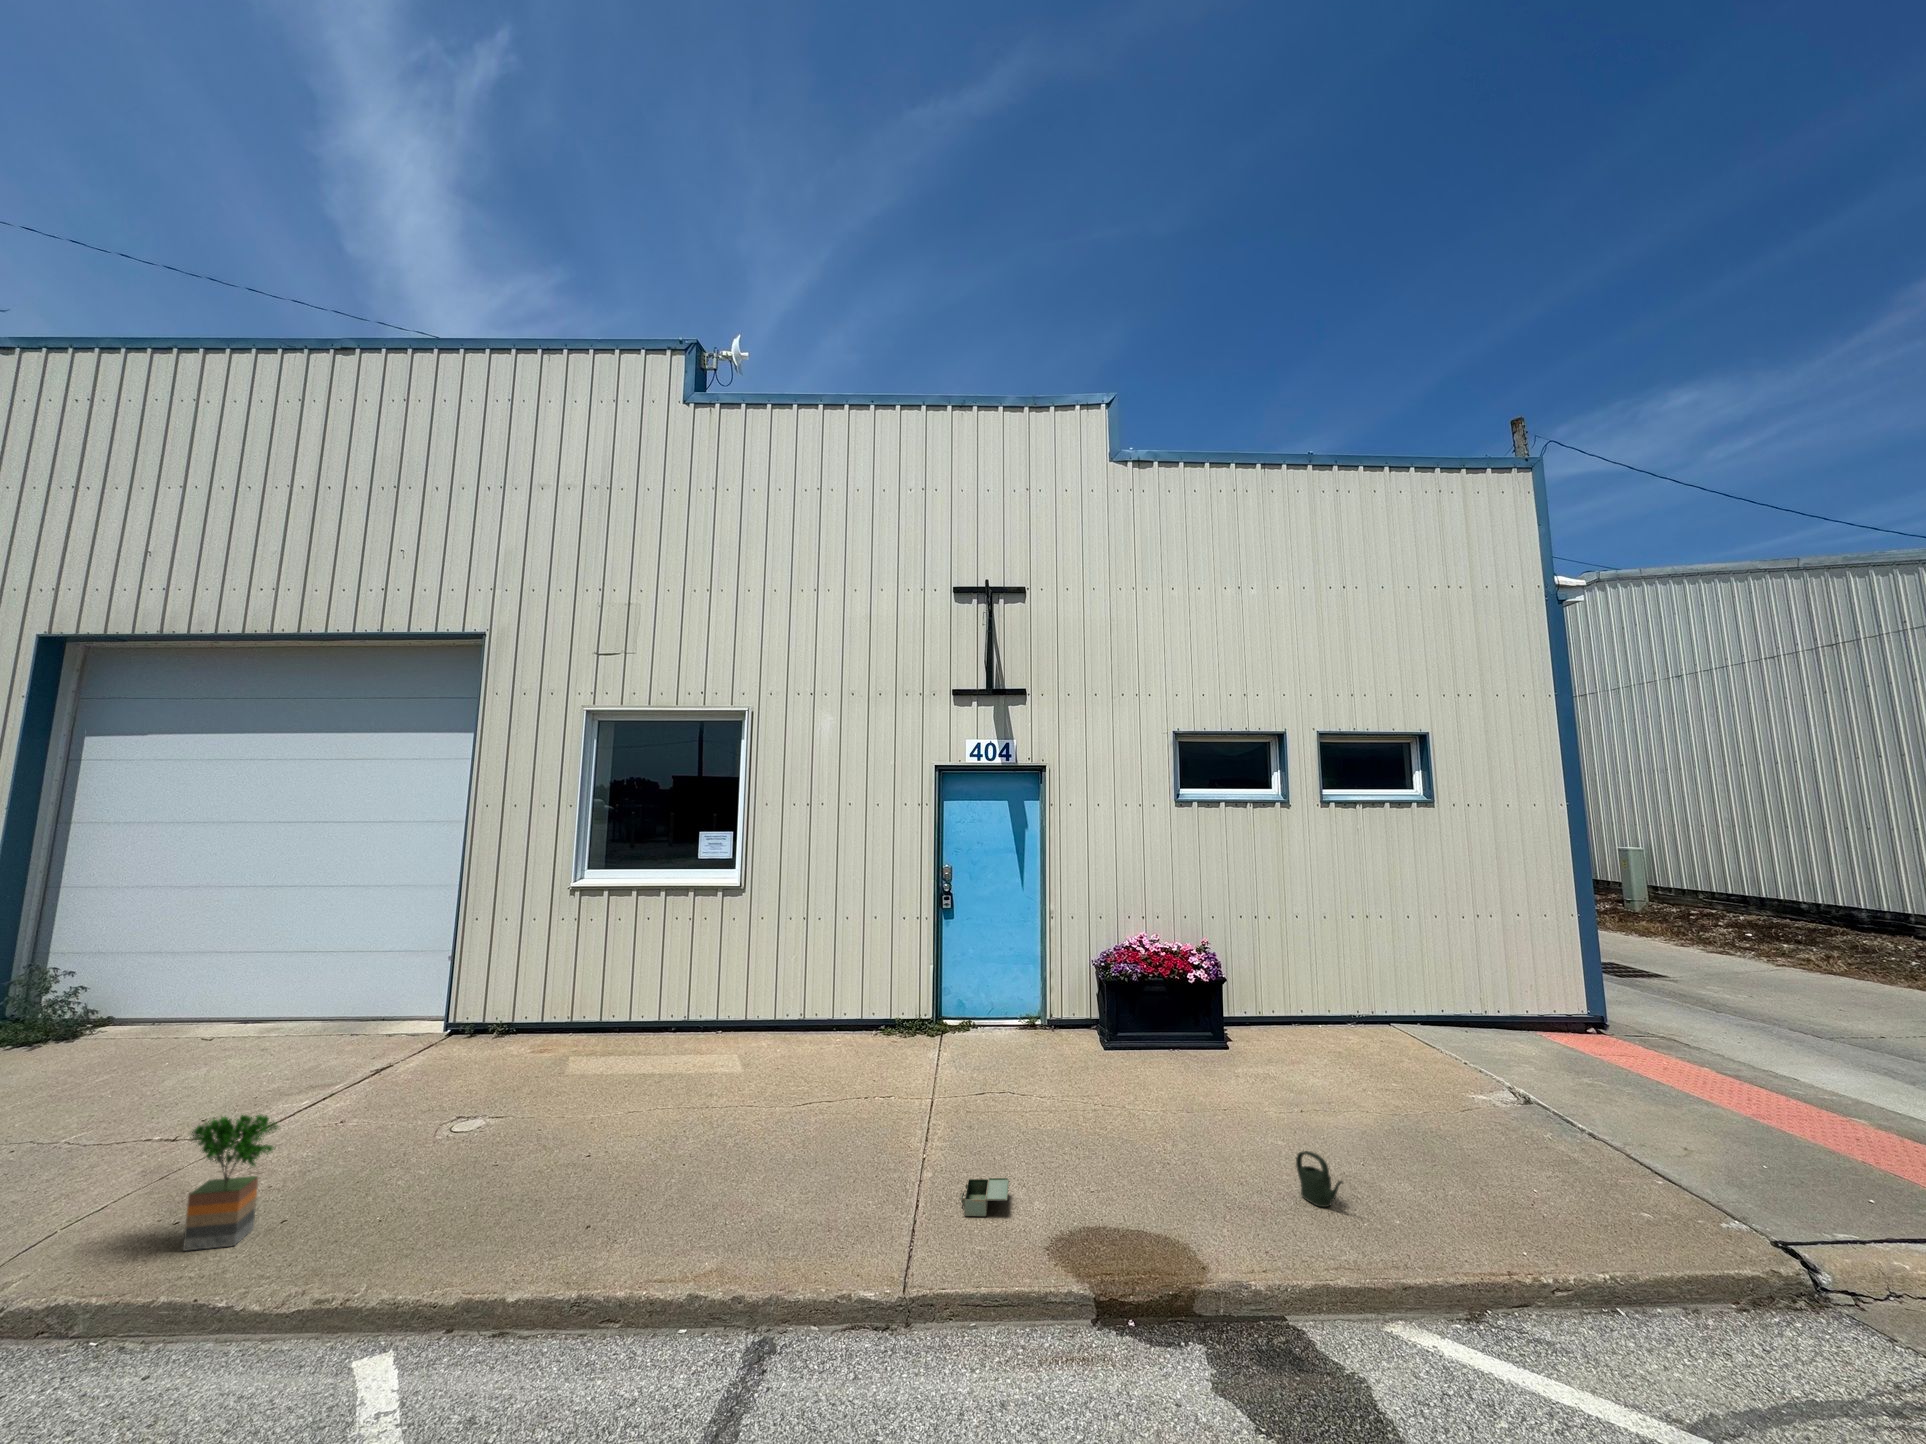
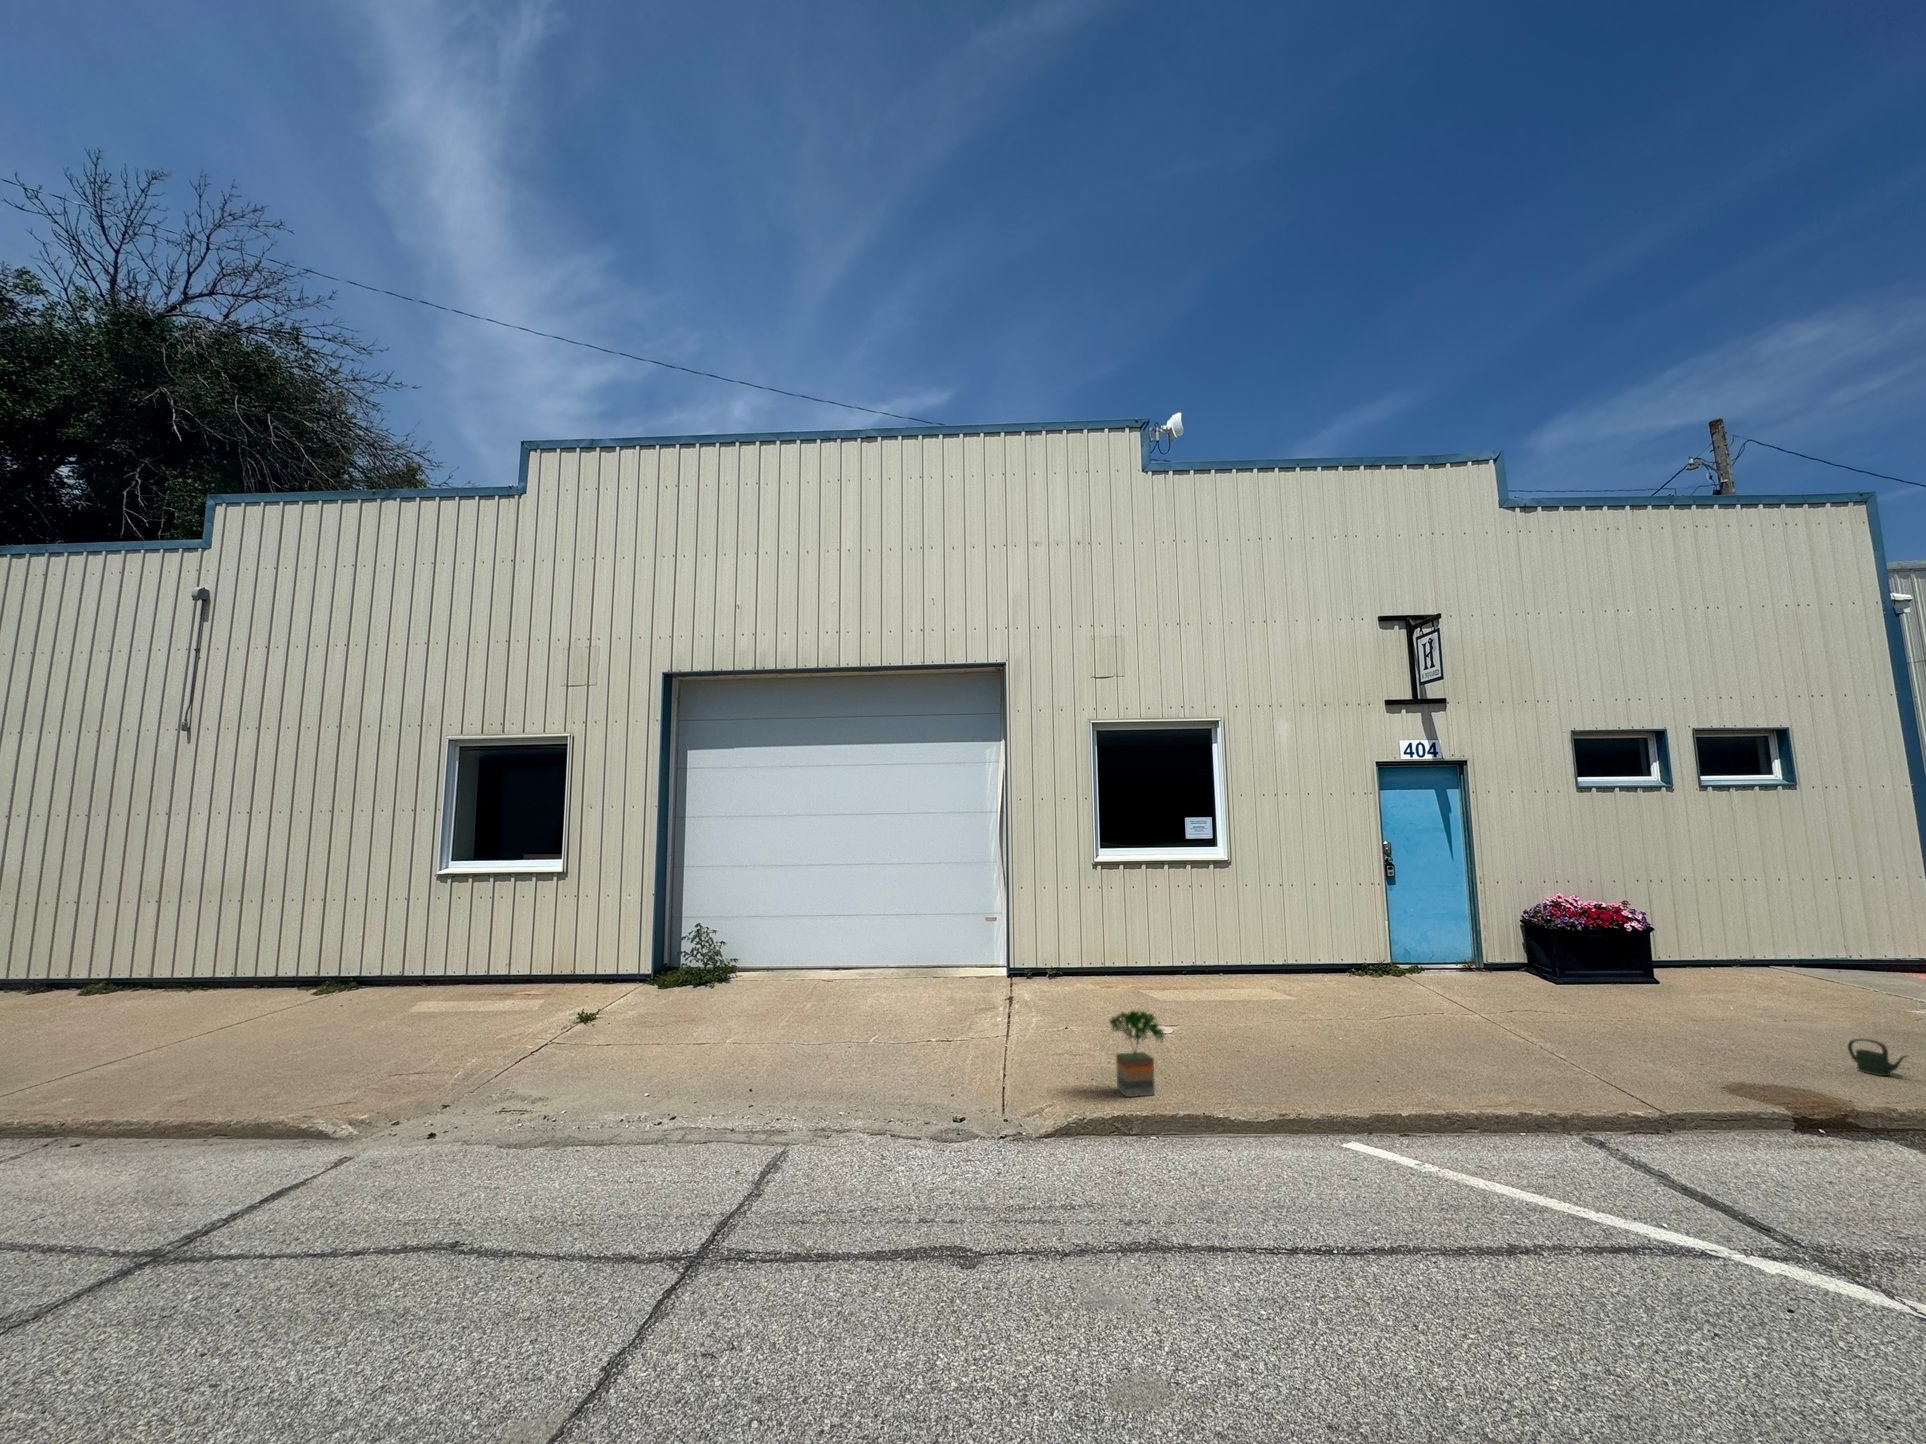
toolbox: present [961,1178,1010,1216] -> none [1608,1059,1660,1081]

